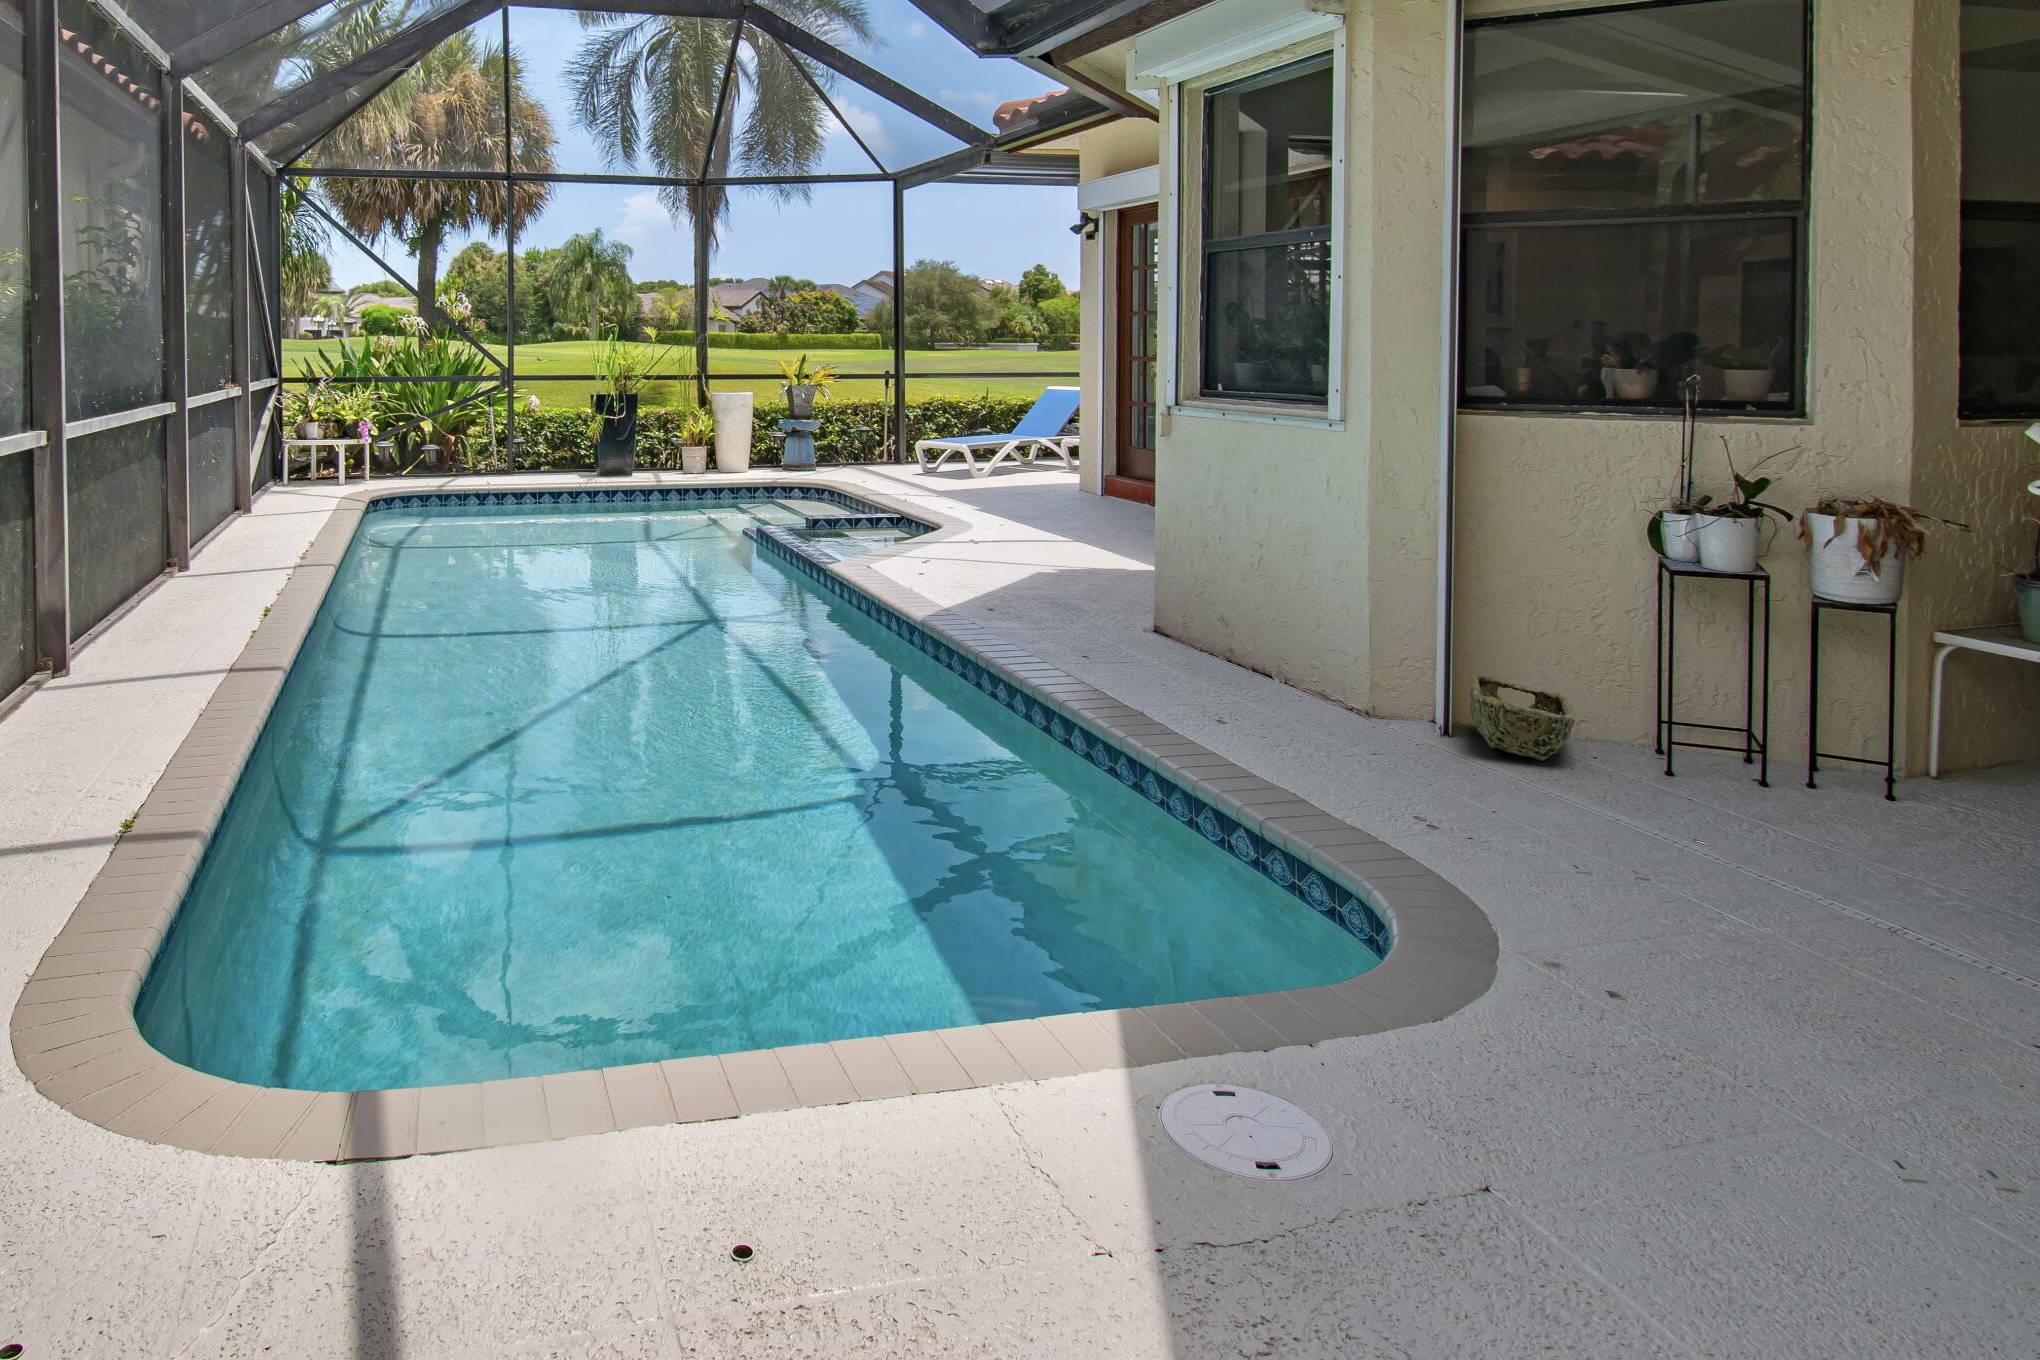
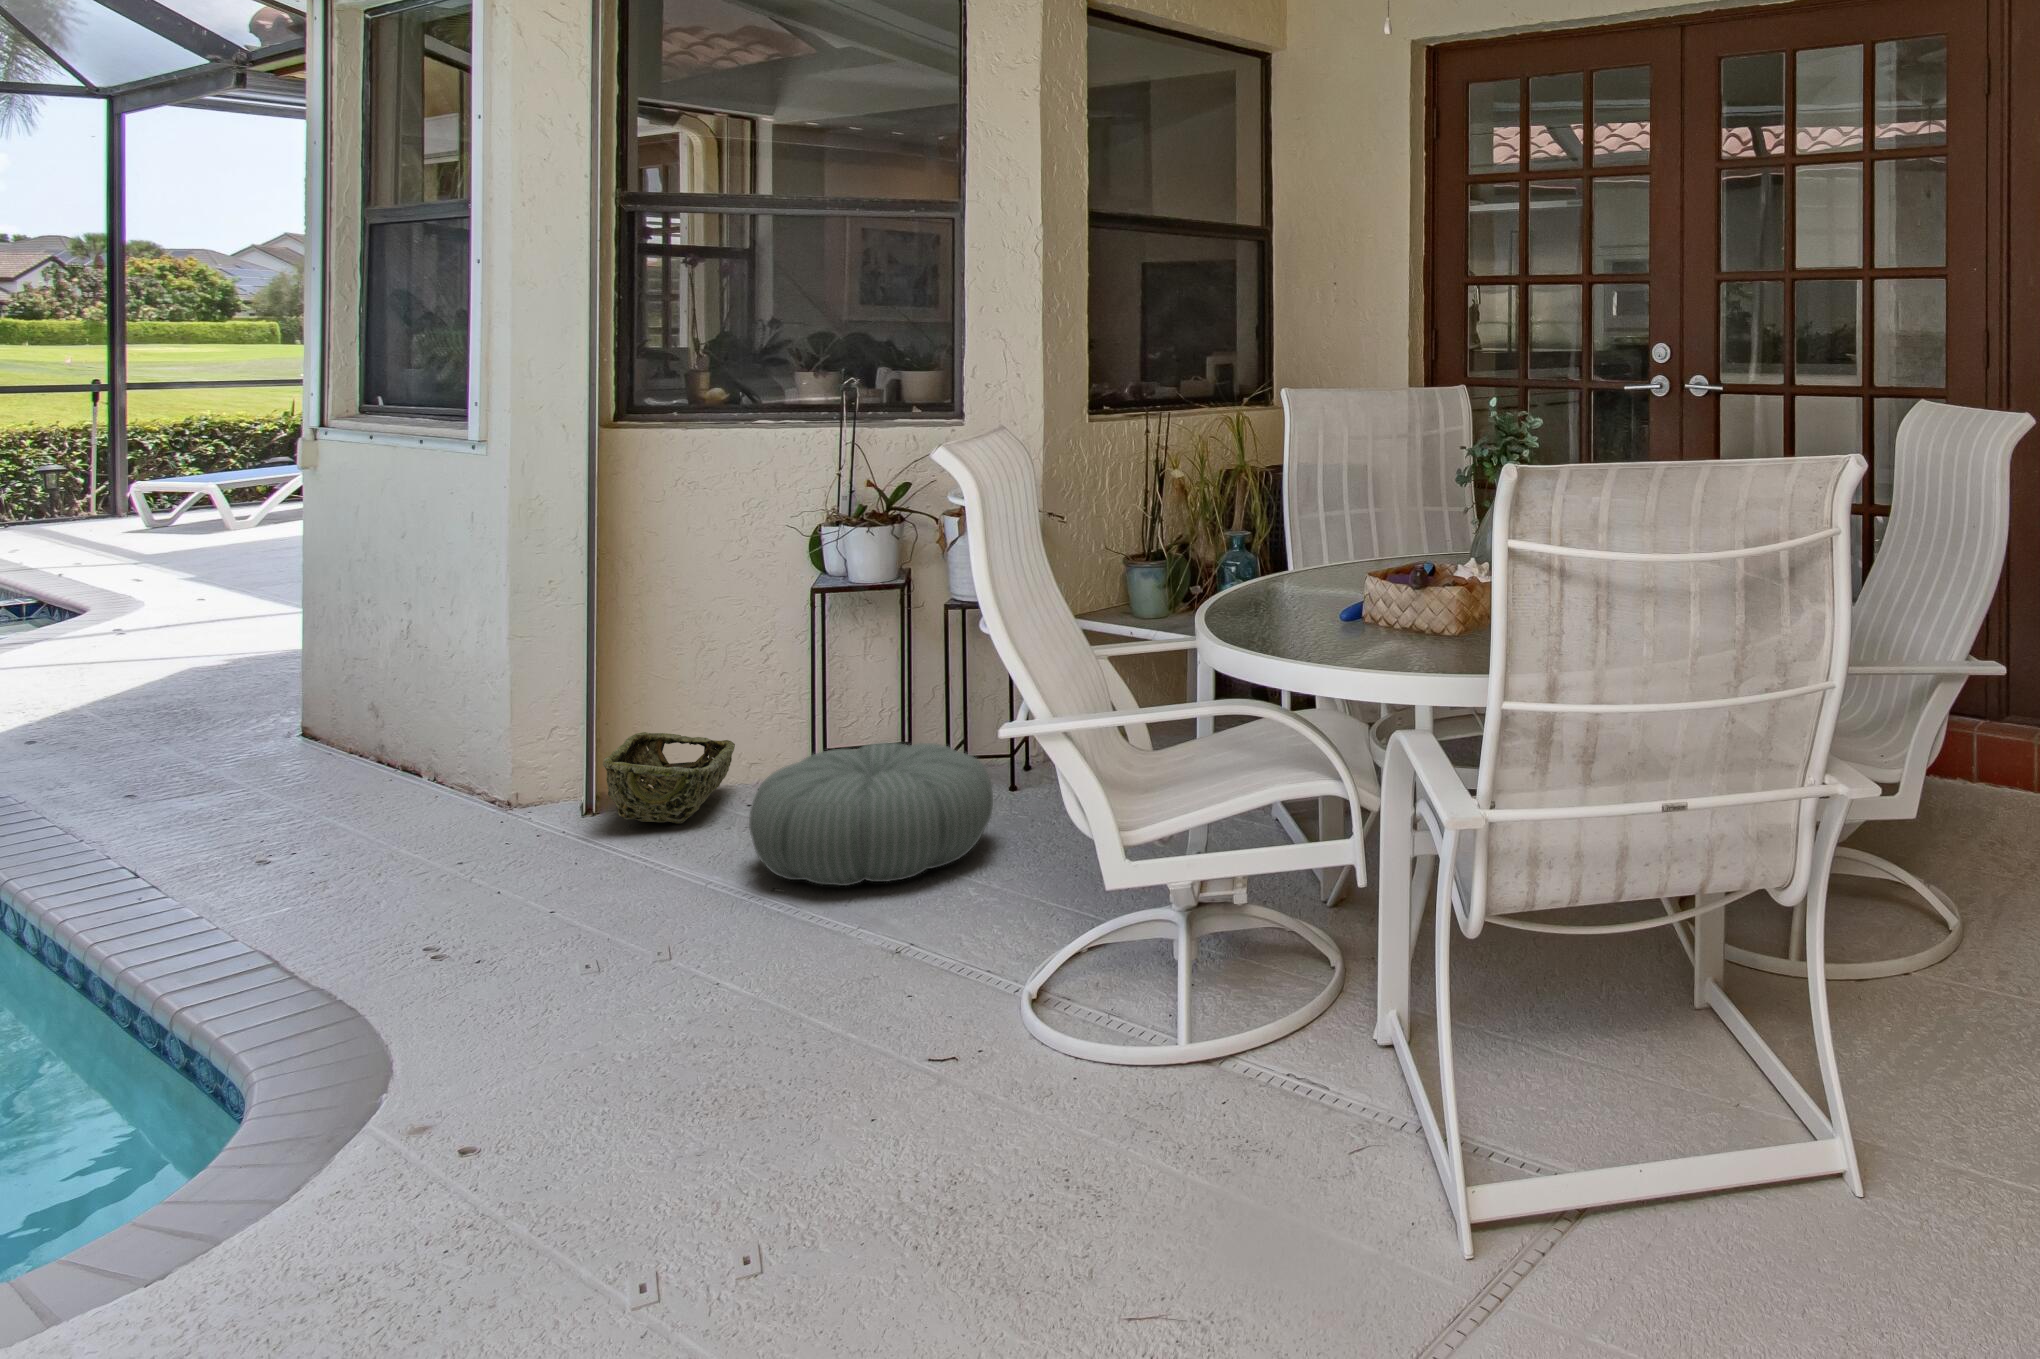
pouf: none [1651,723,1934,865] -> present [749,742,993,886]

